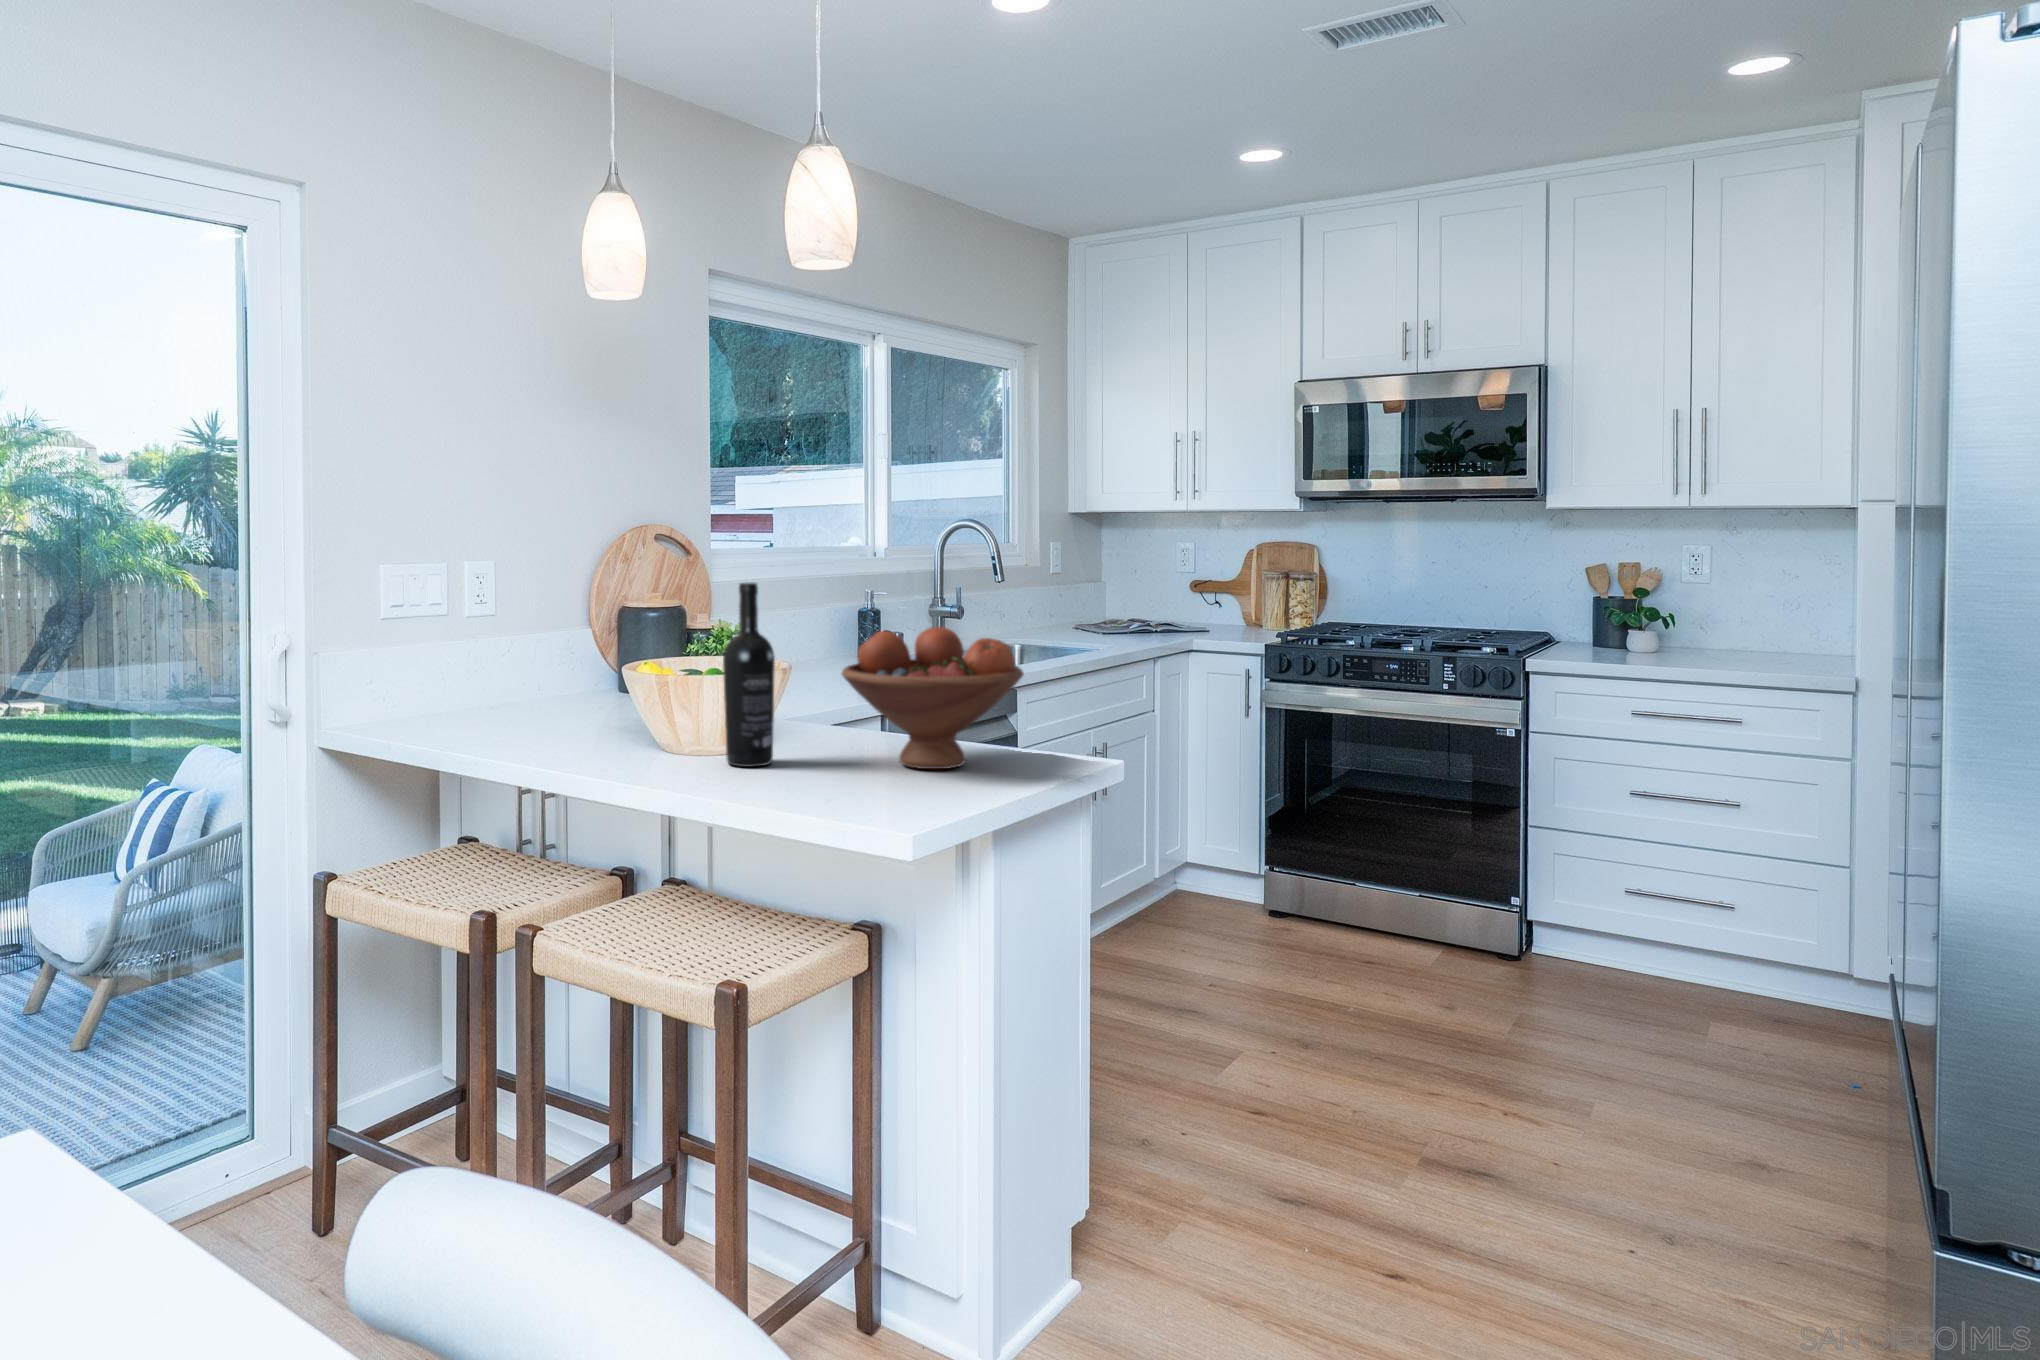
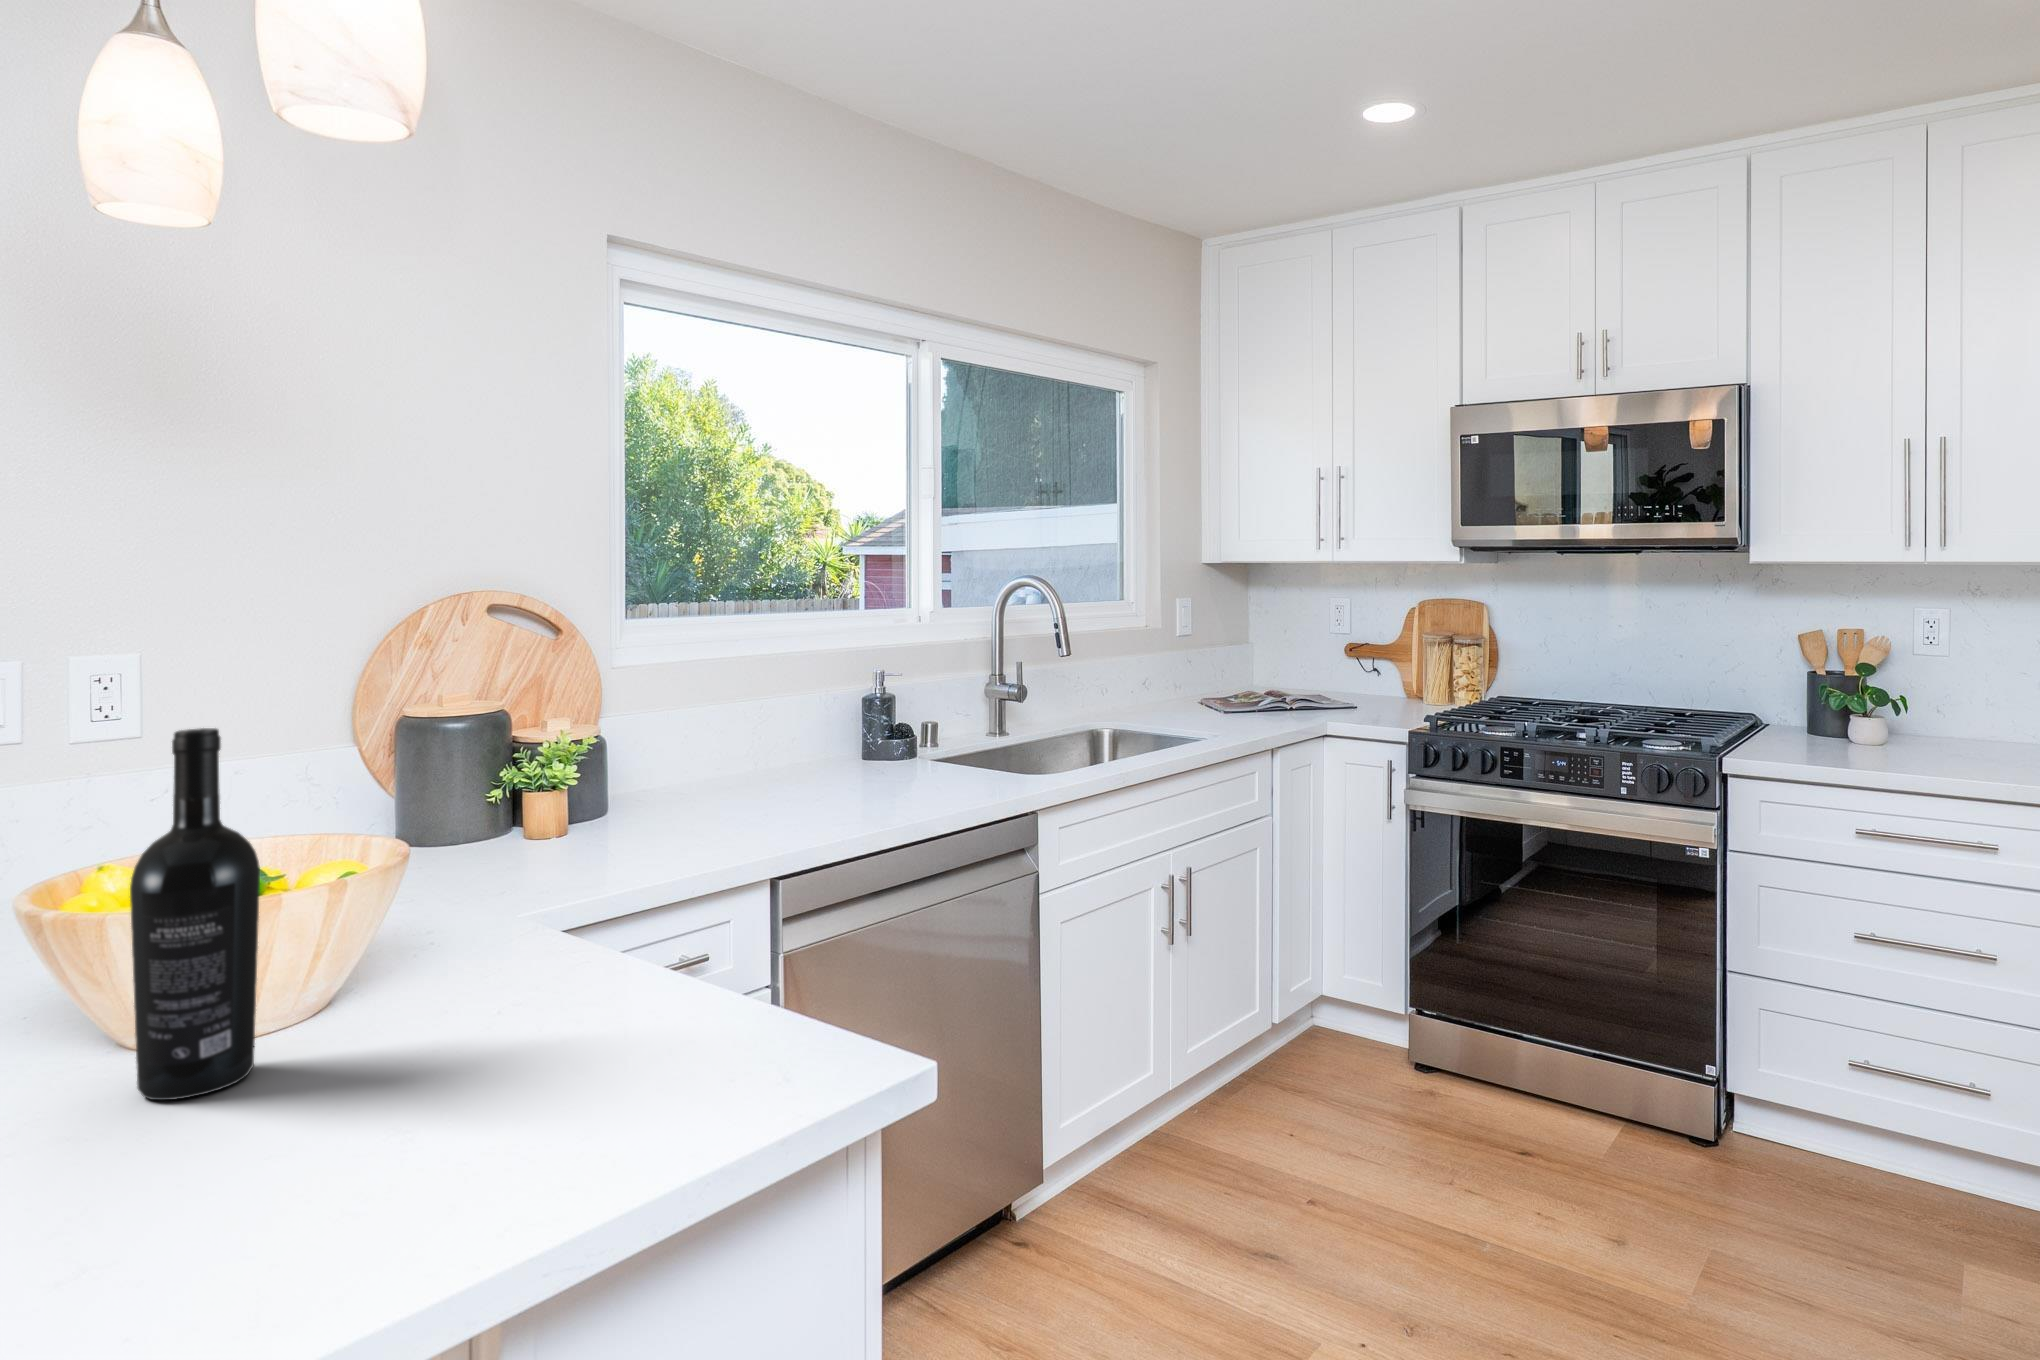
fruit bowl: present [842,627,1024,769] -> none [342,800,743,1105]

